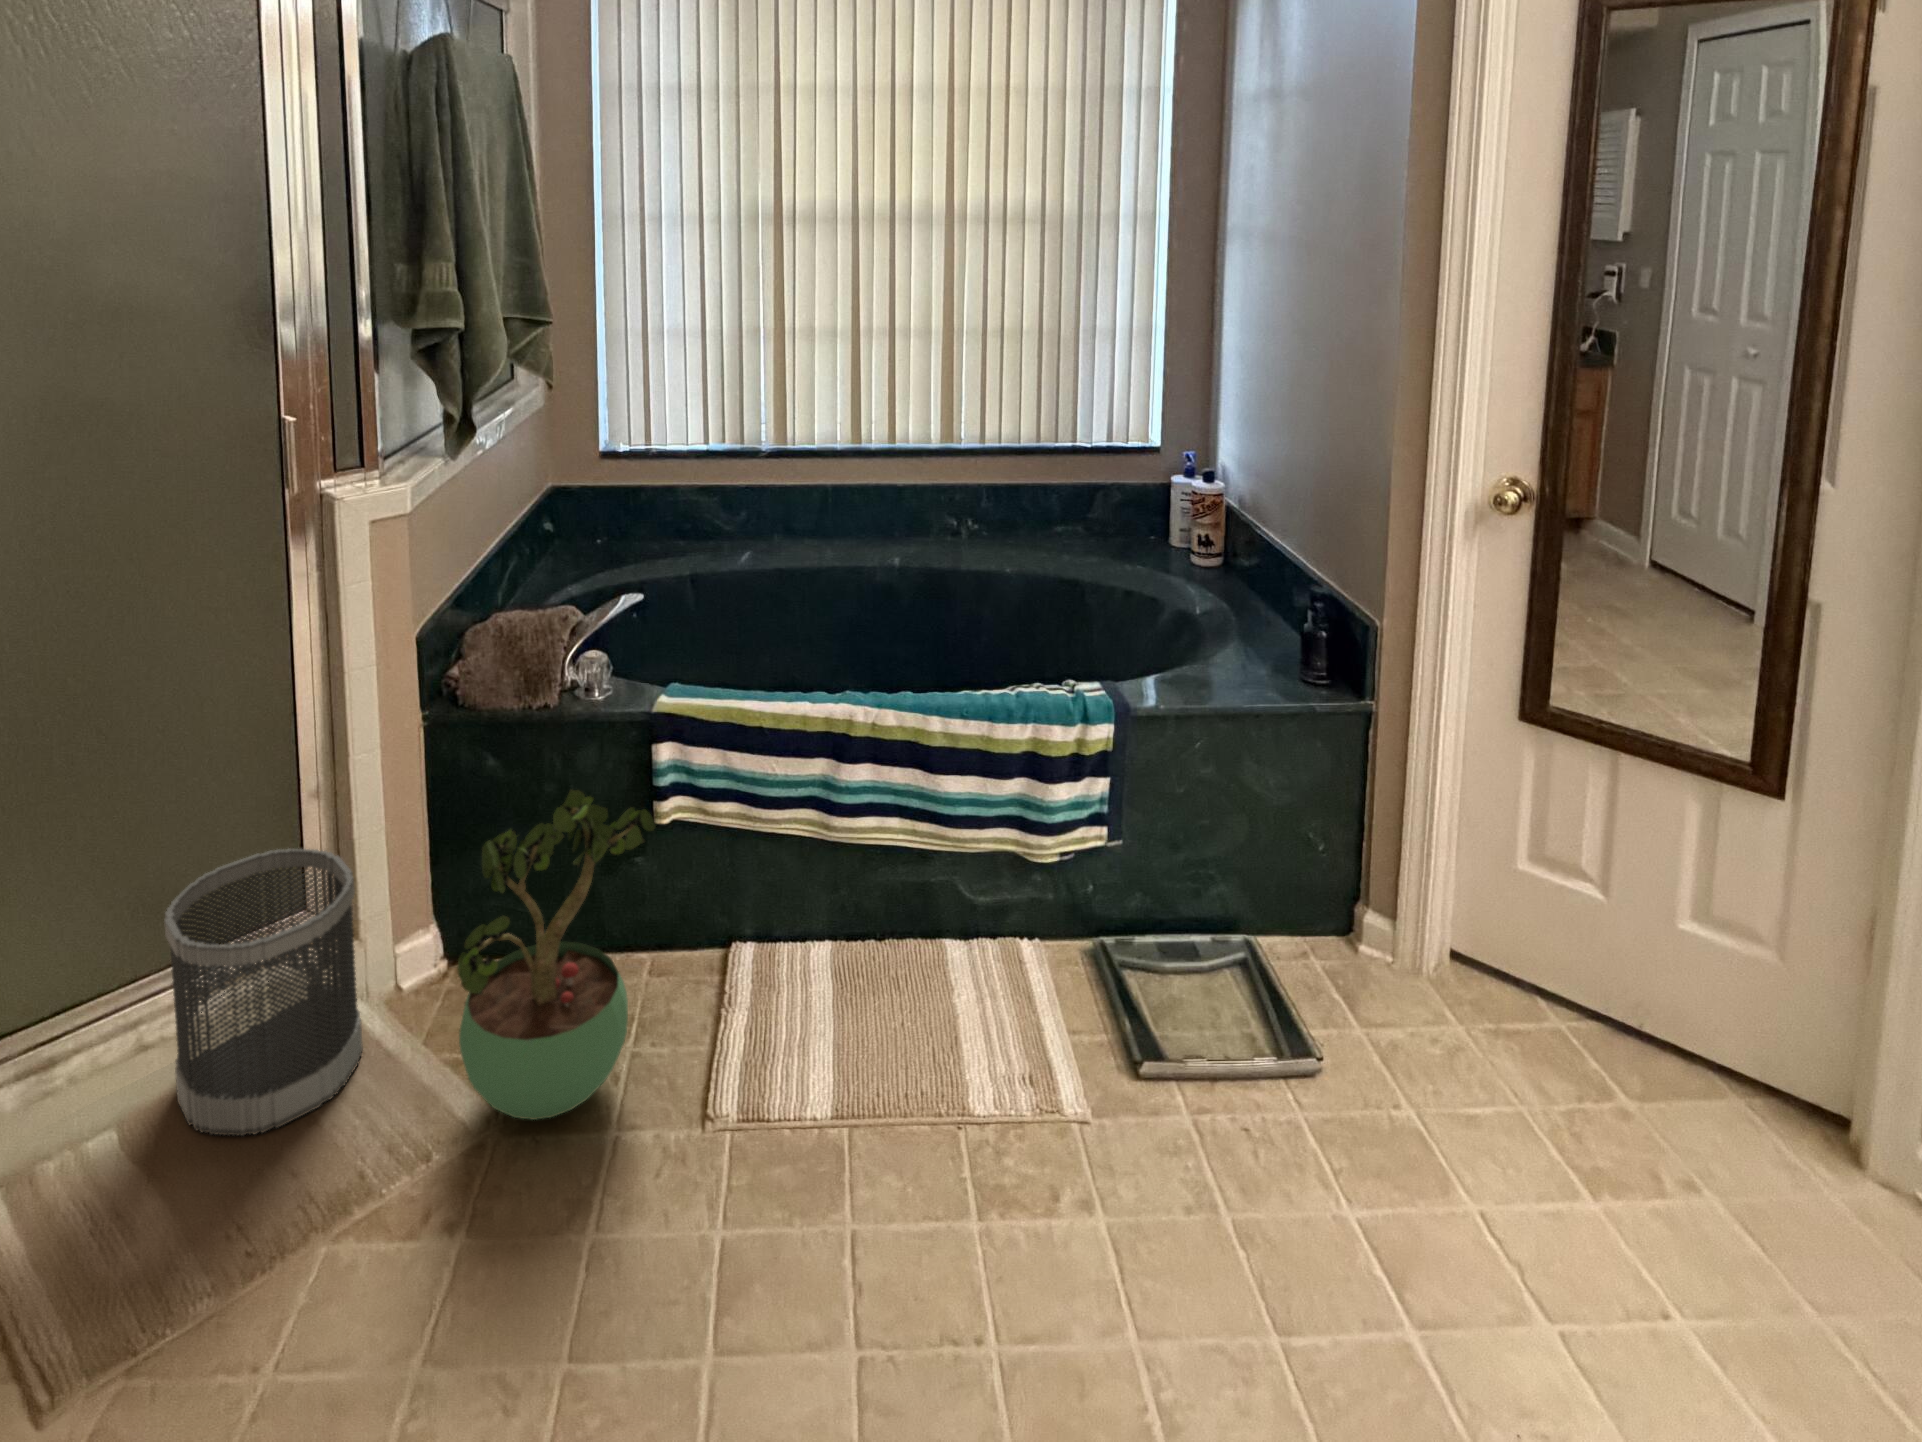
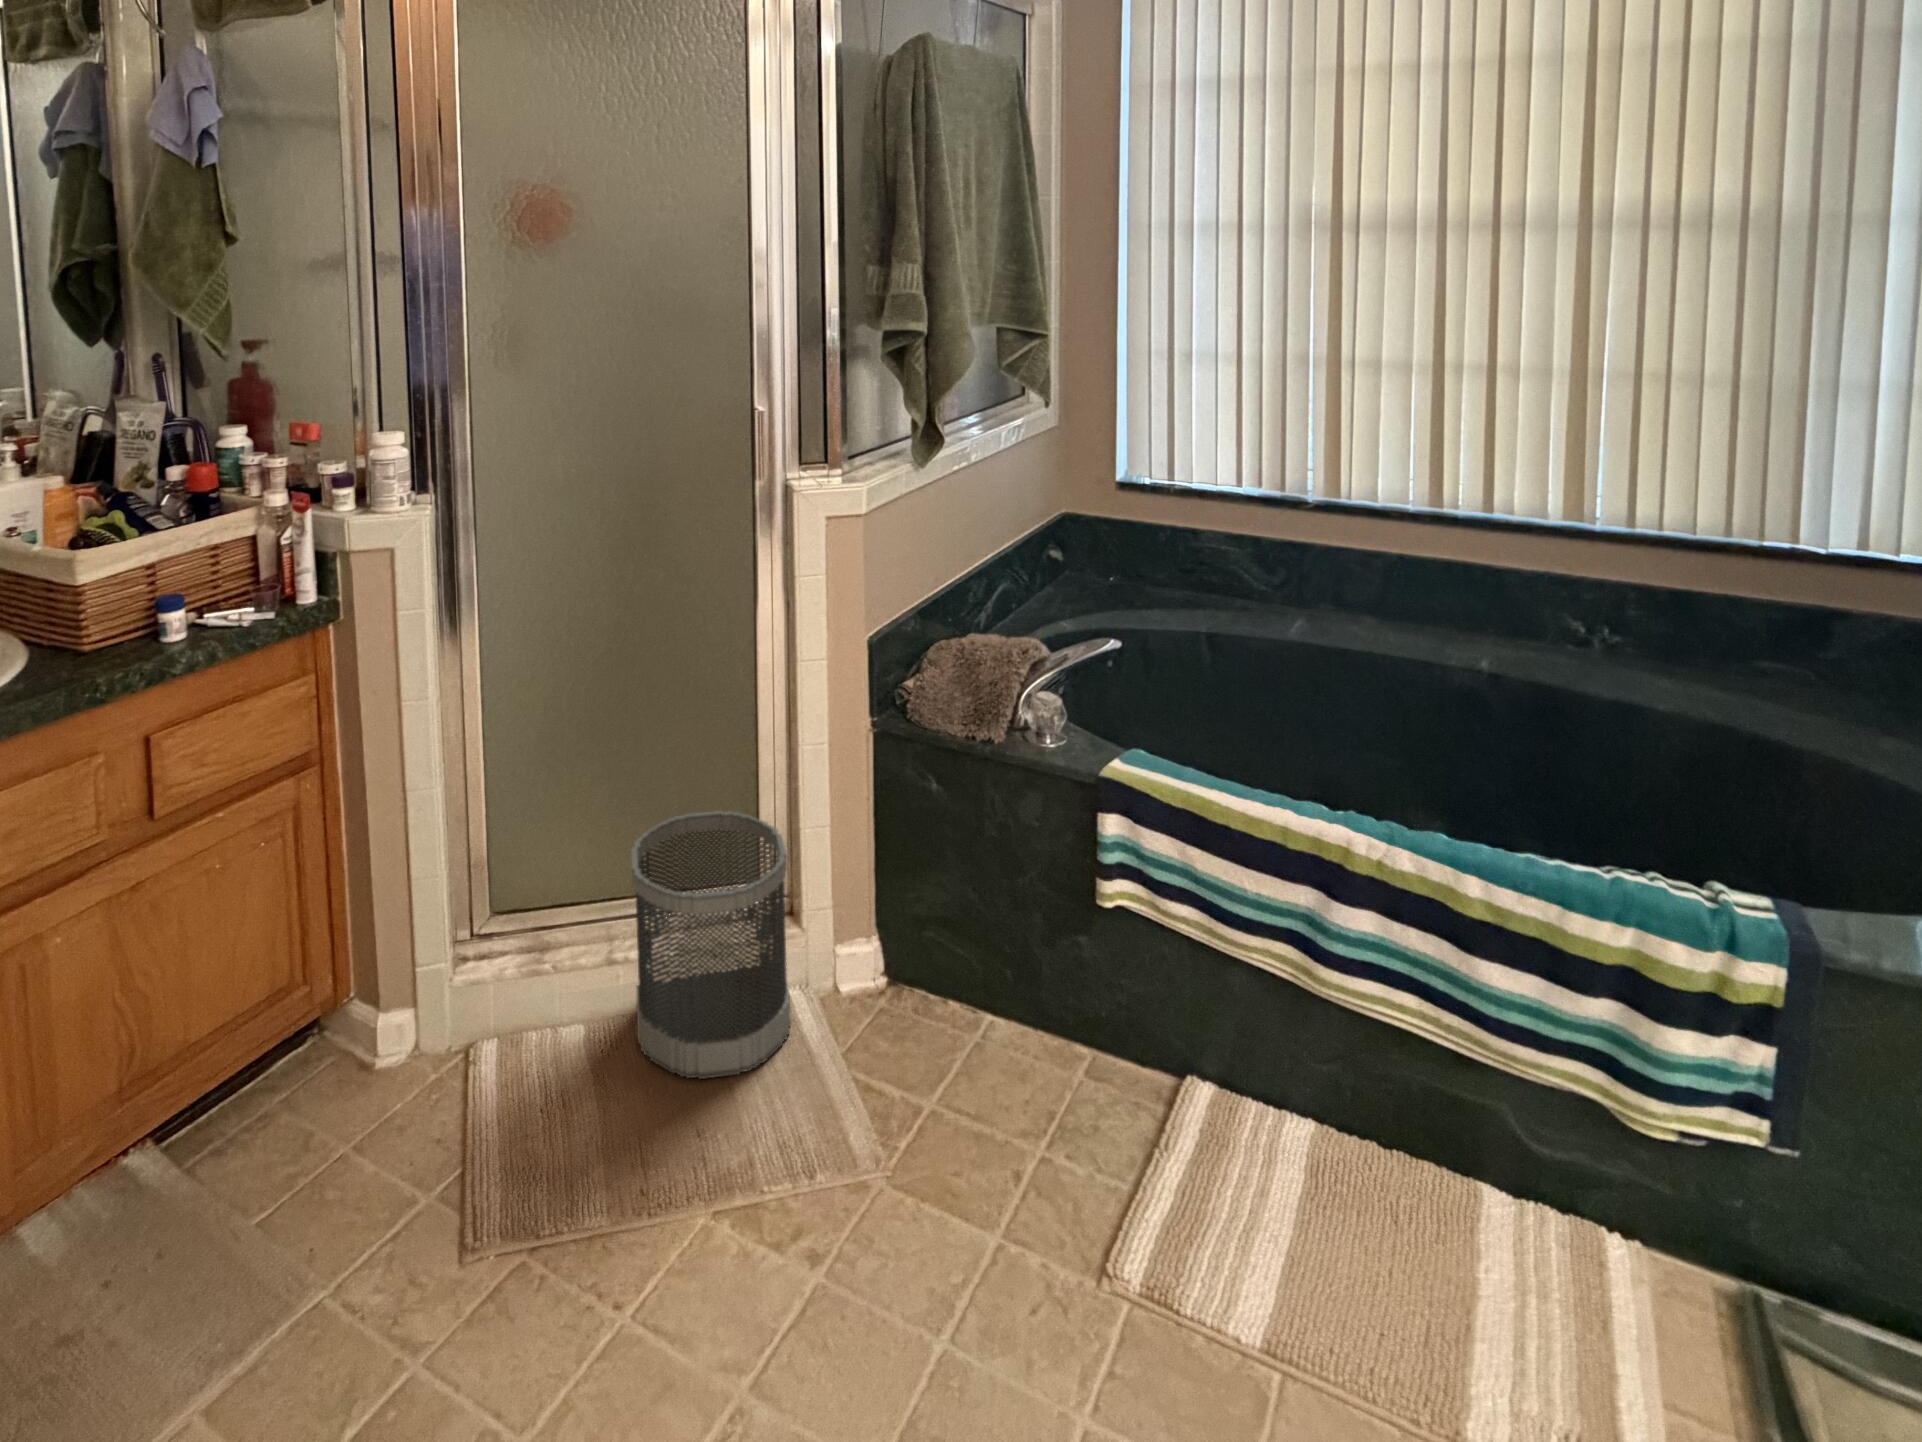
potted plant: present [457,789,656,1120] -> none [835,834,1066,1192]

